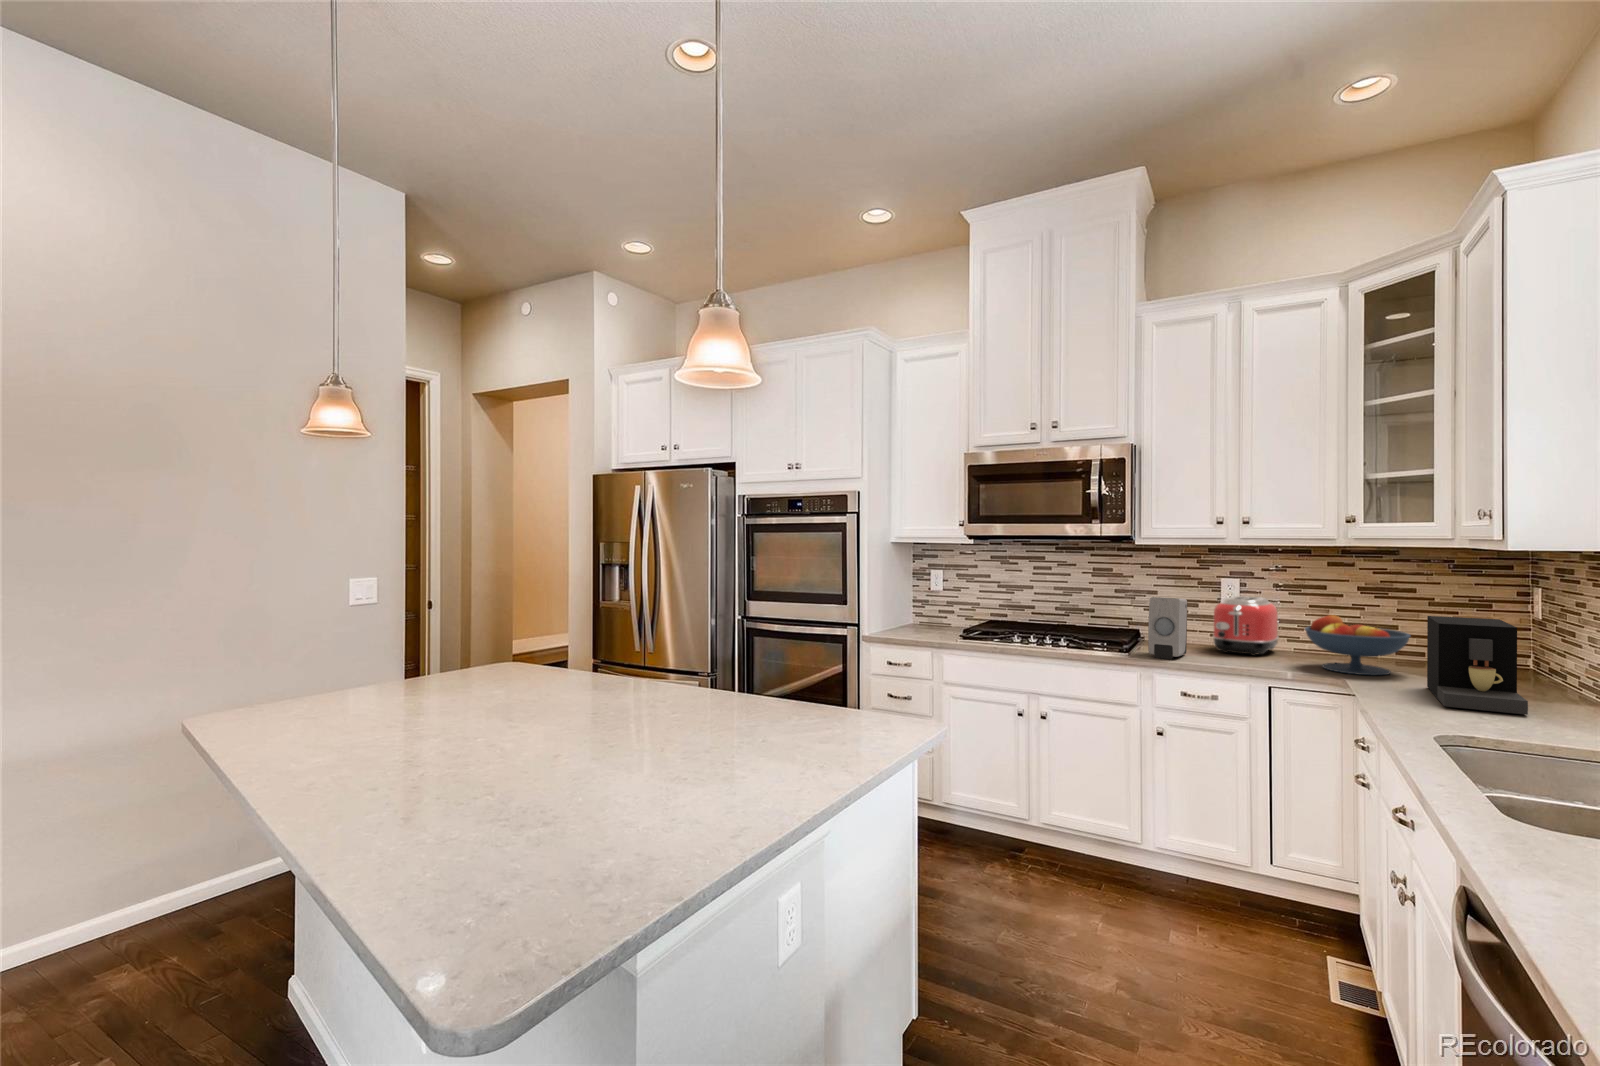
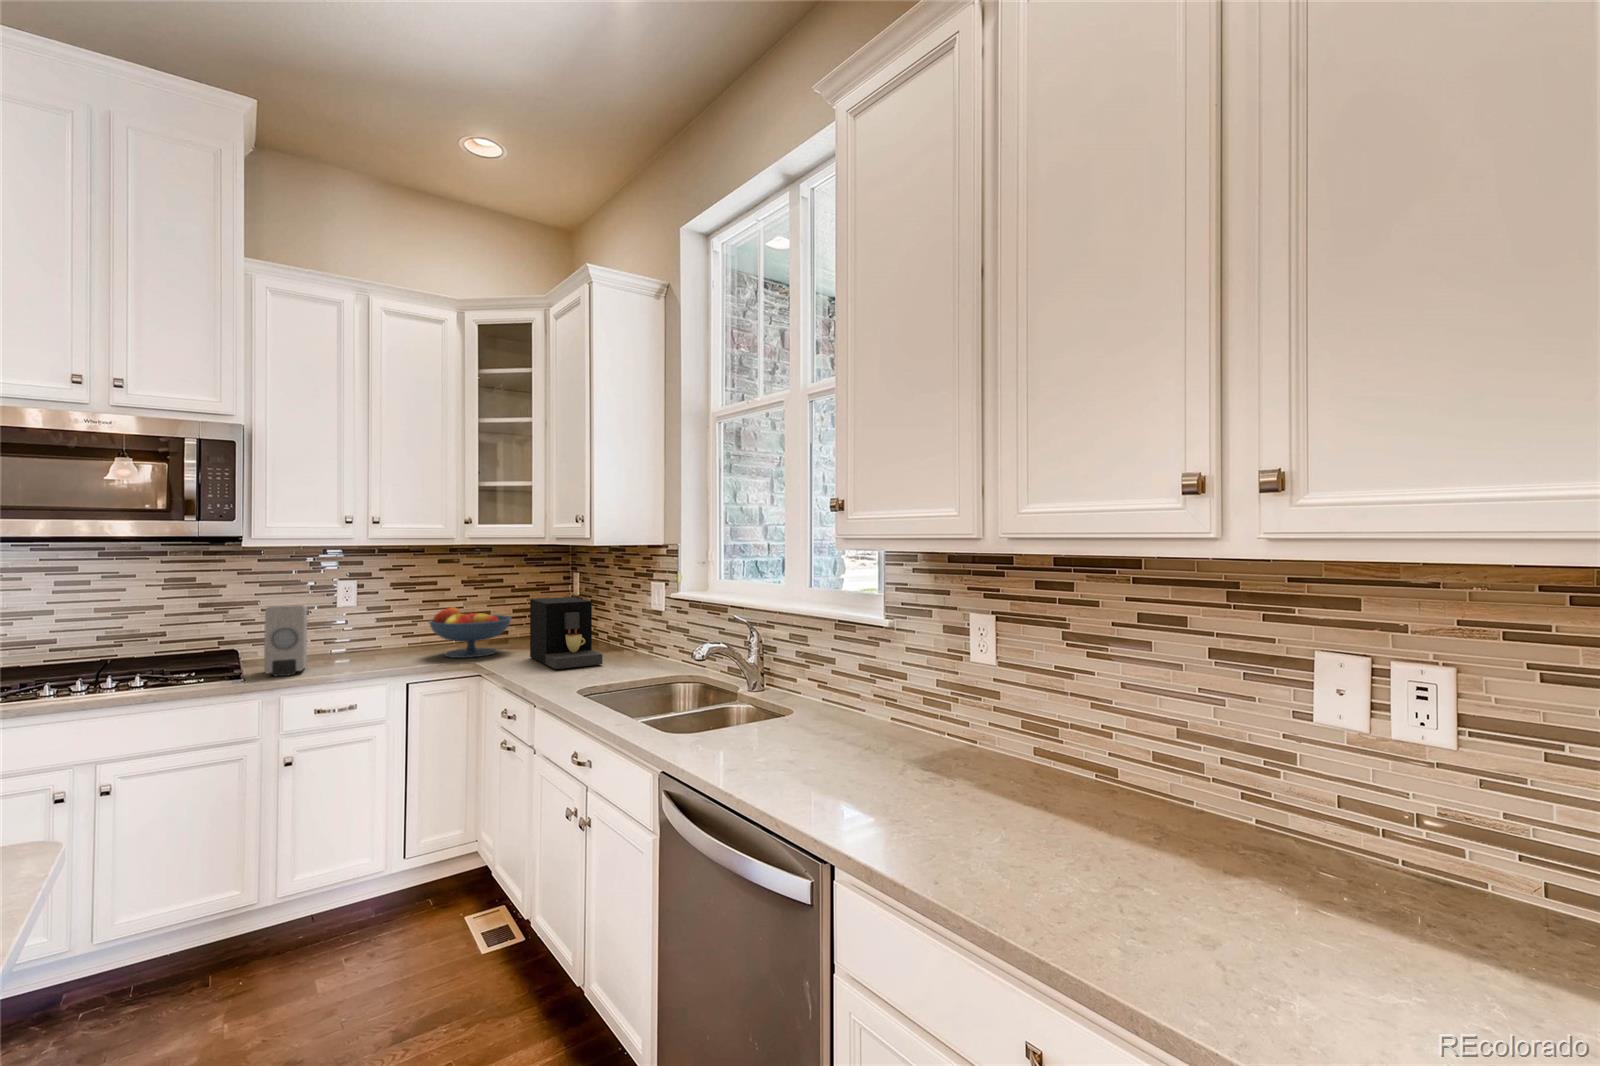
toaster: present [1213,596,1279,656] -> none [330,597,395,658]

